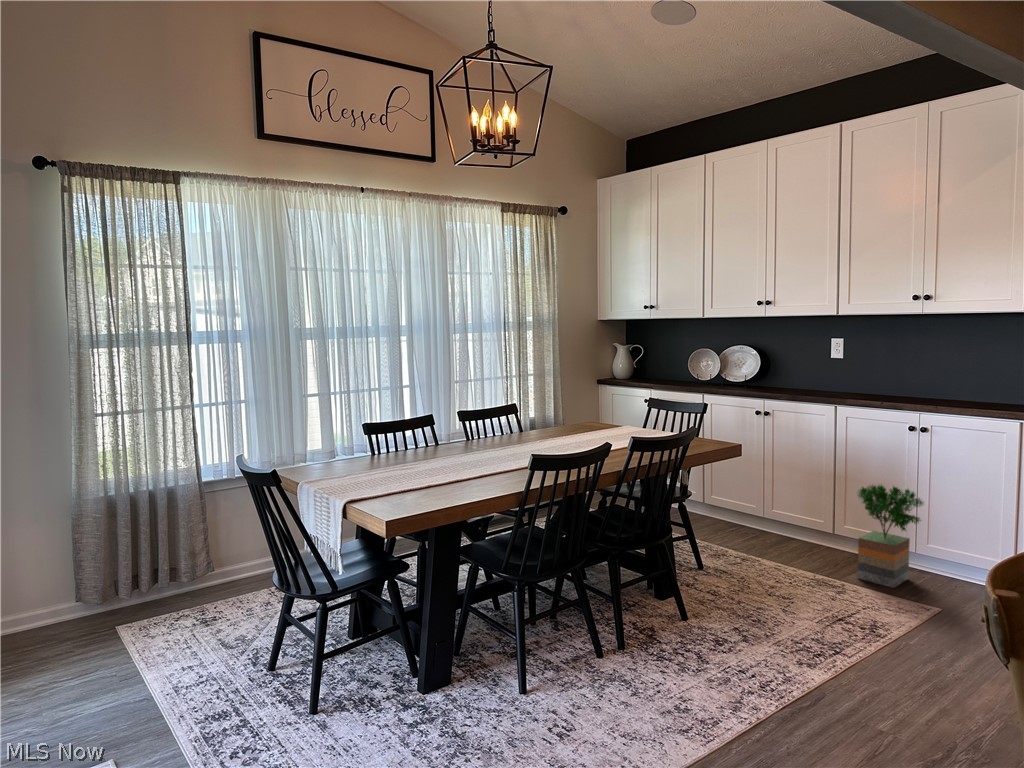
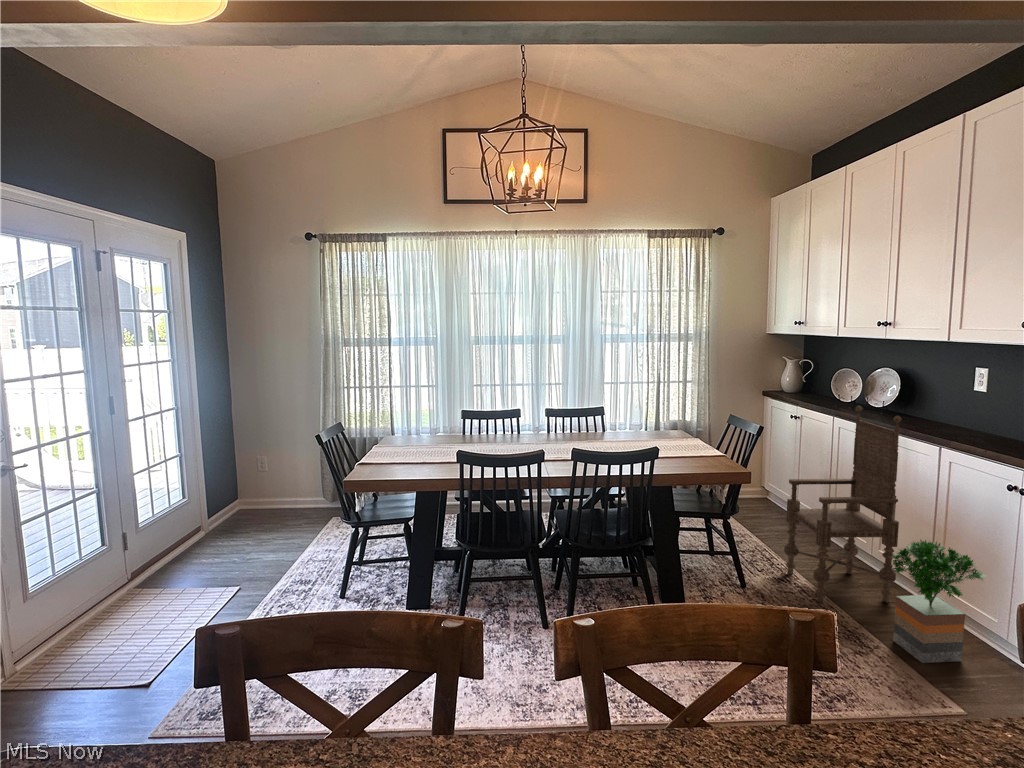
armchair: none [718,378,819,565] -> present [784,406,902,603]

